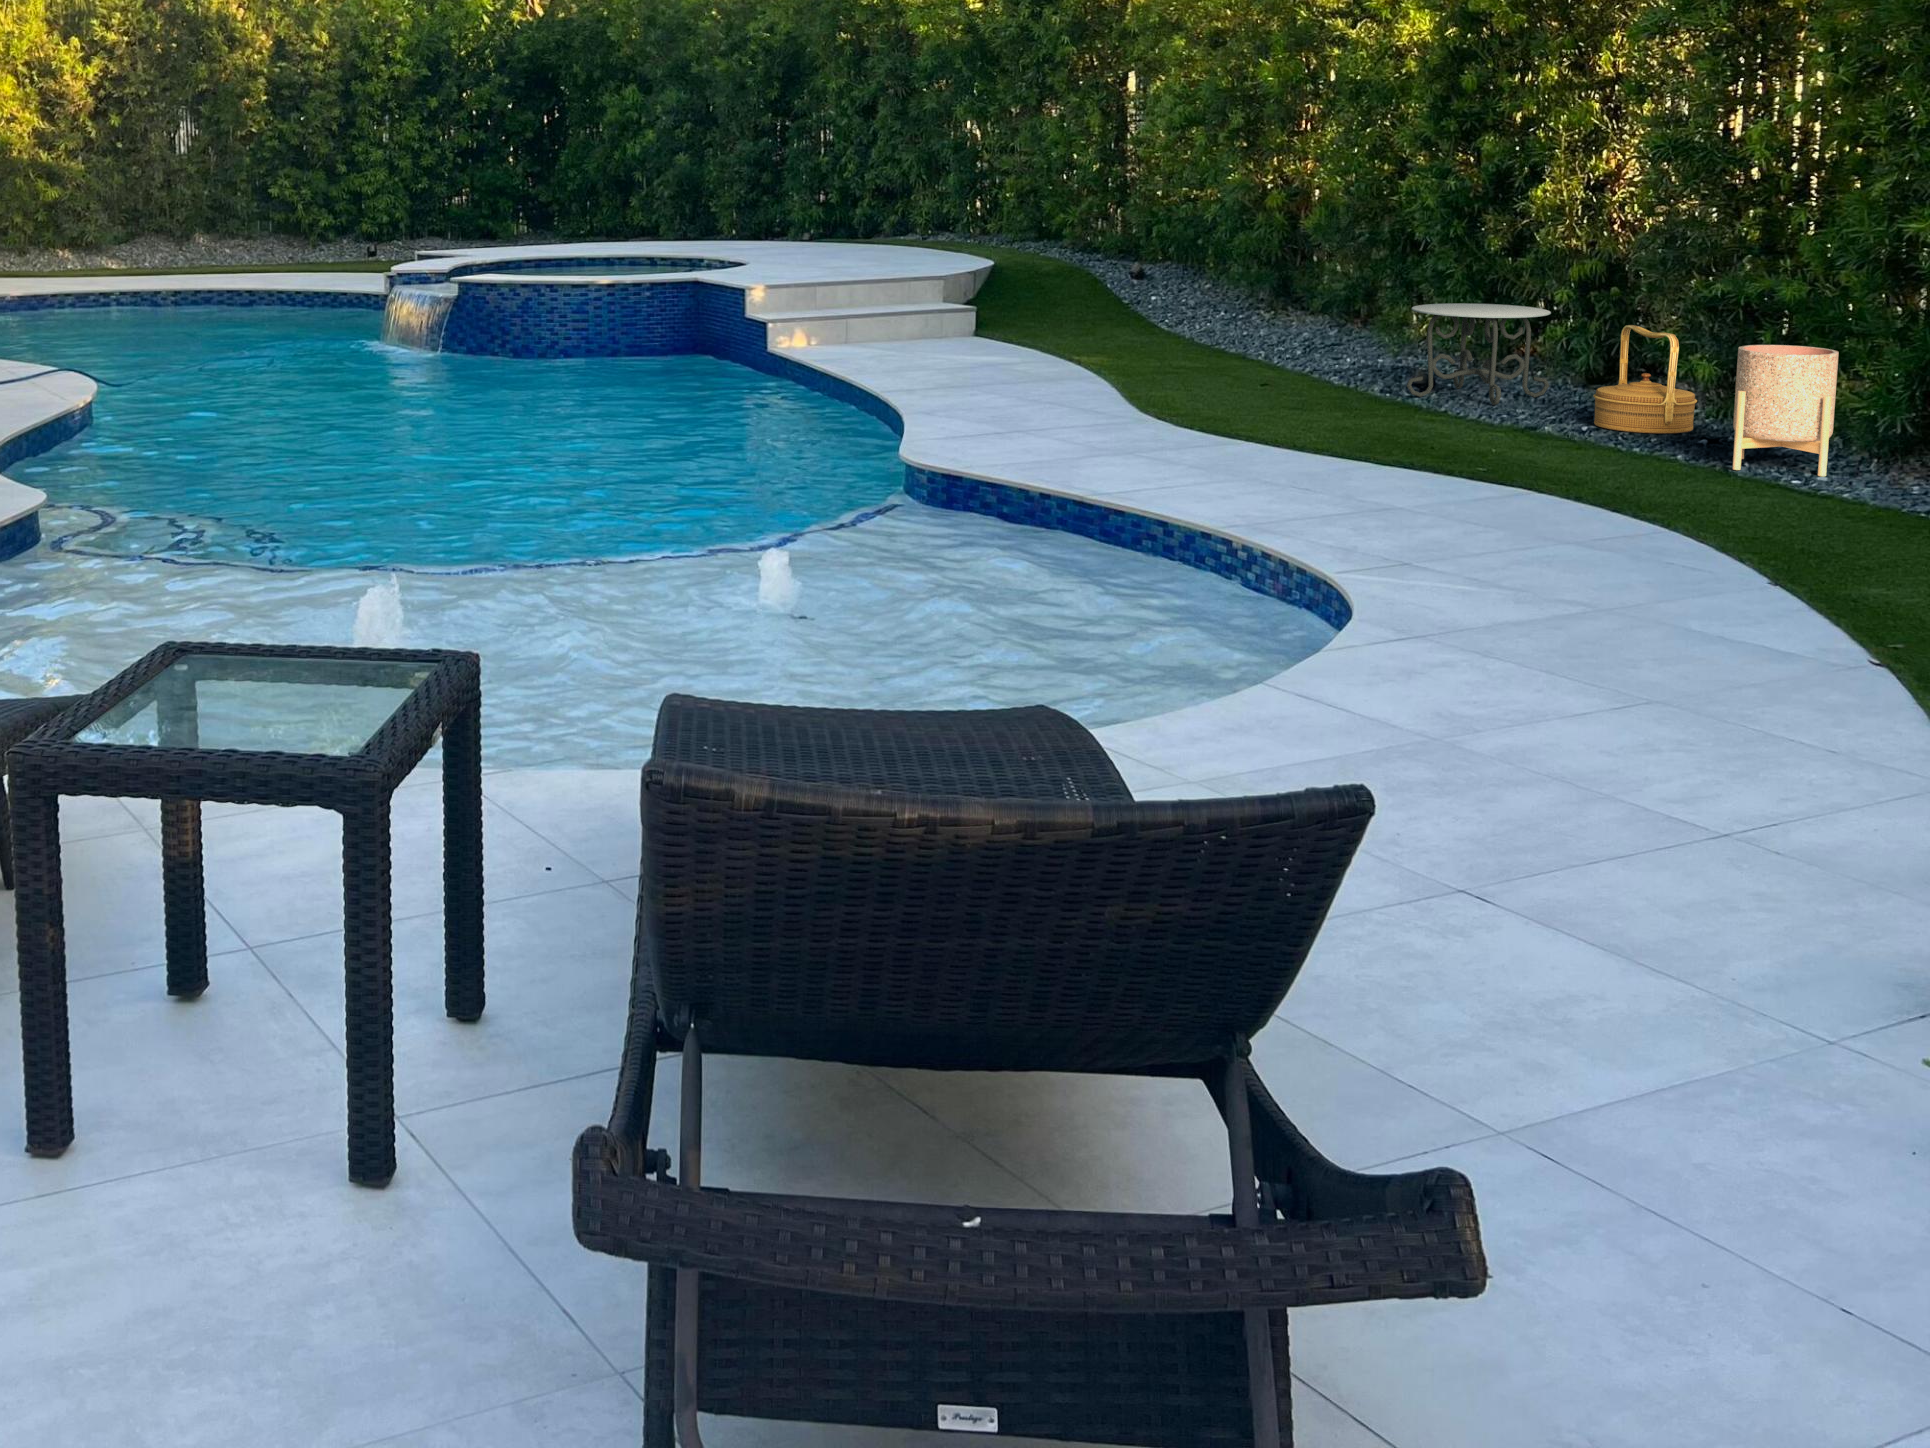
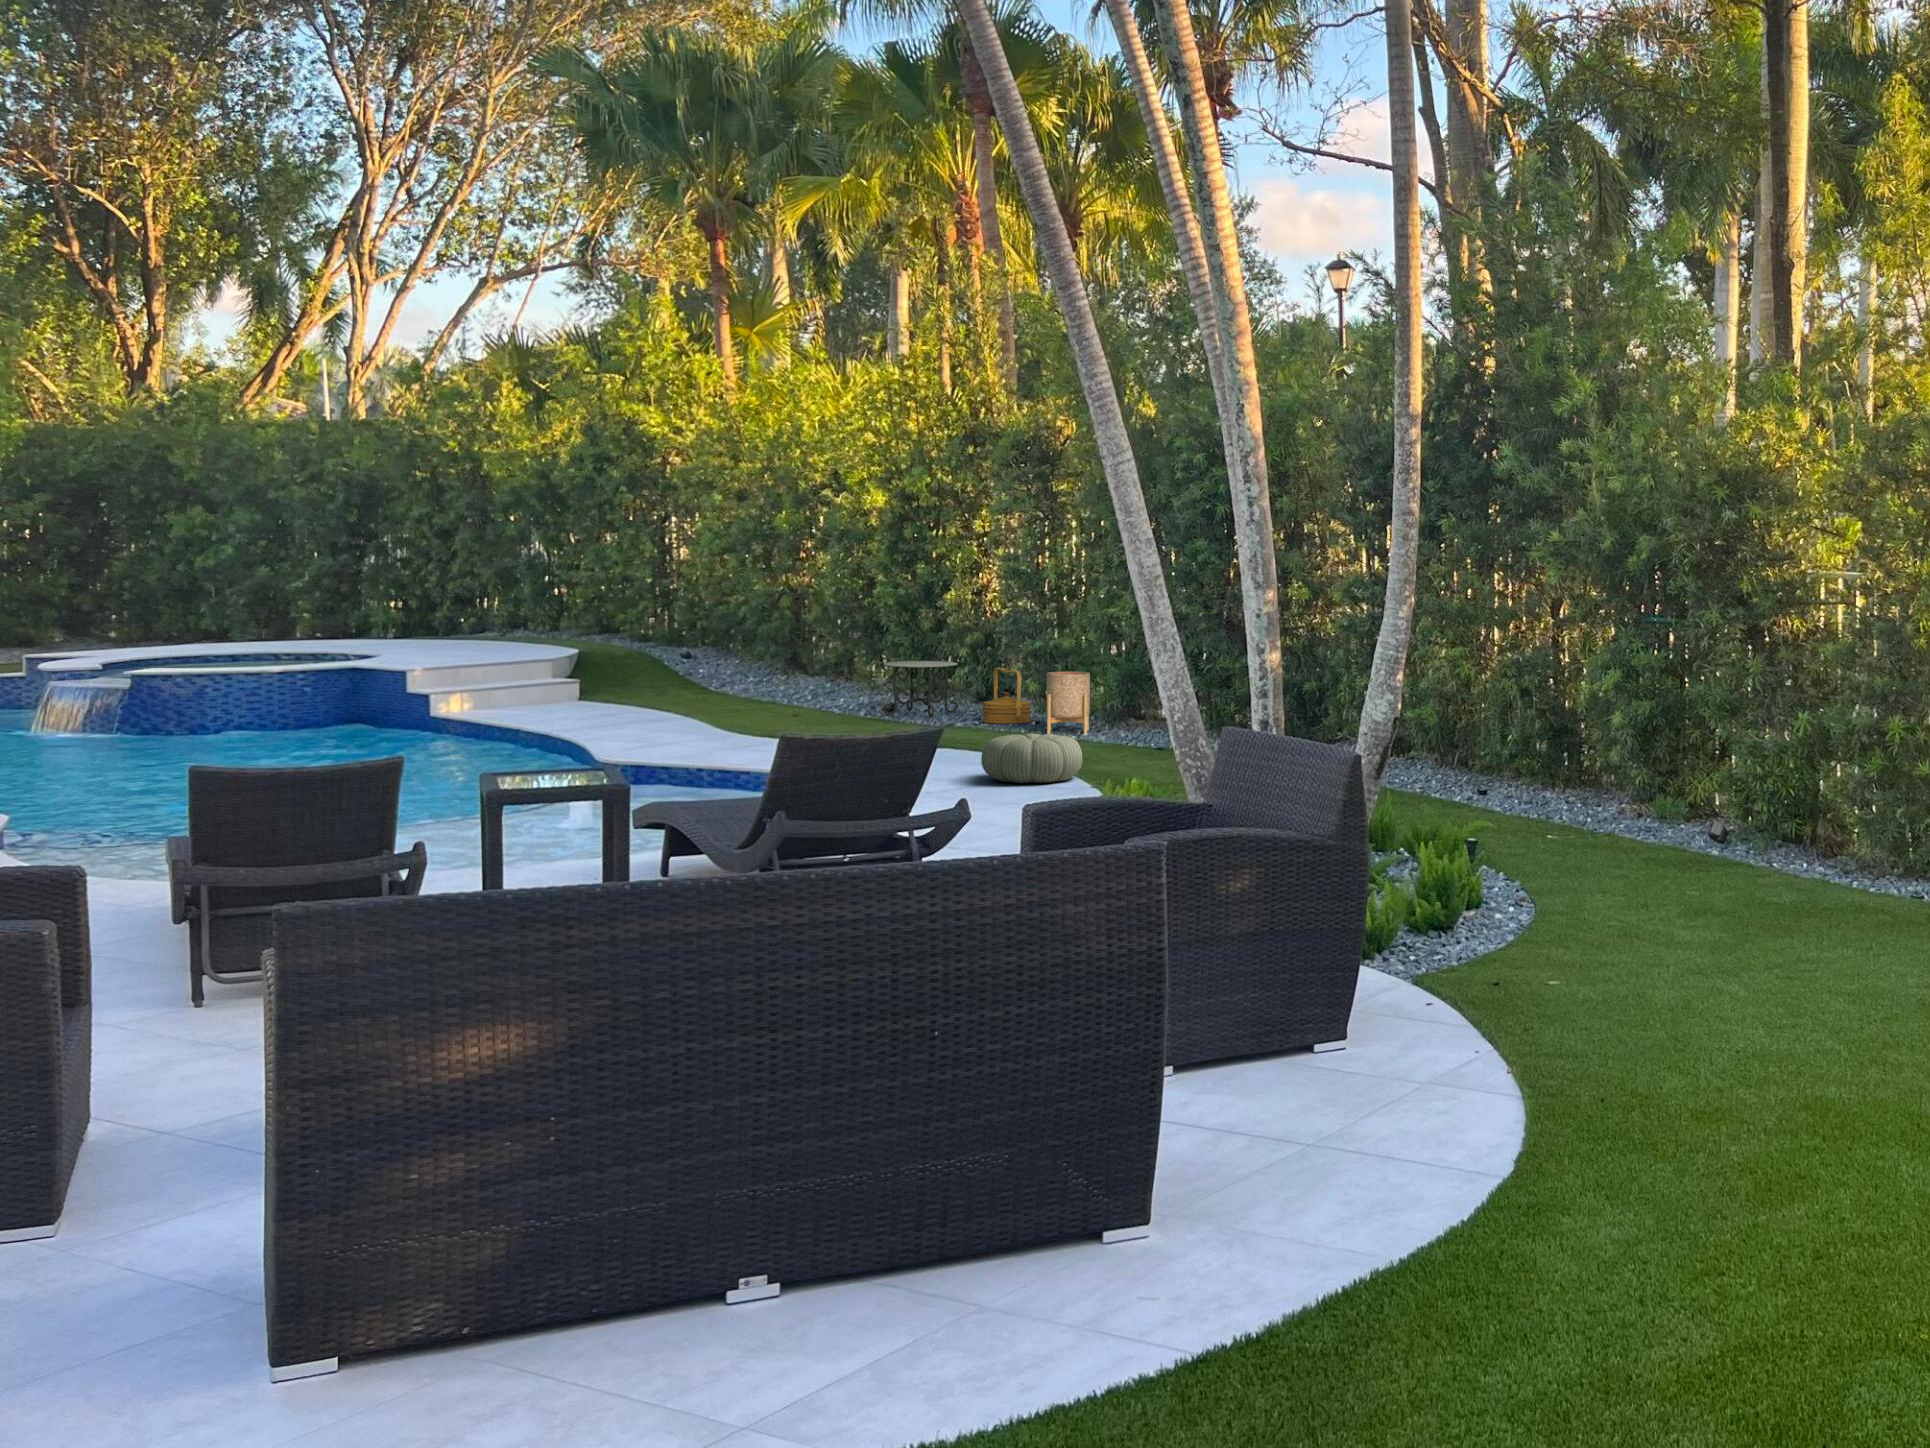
pouf: none [1576,520,1853,657] -> present [981,734,1082,783]

